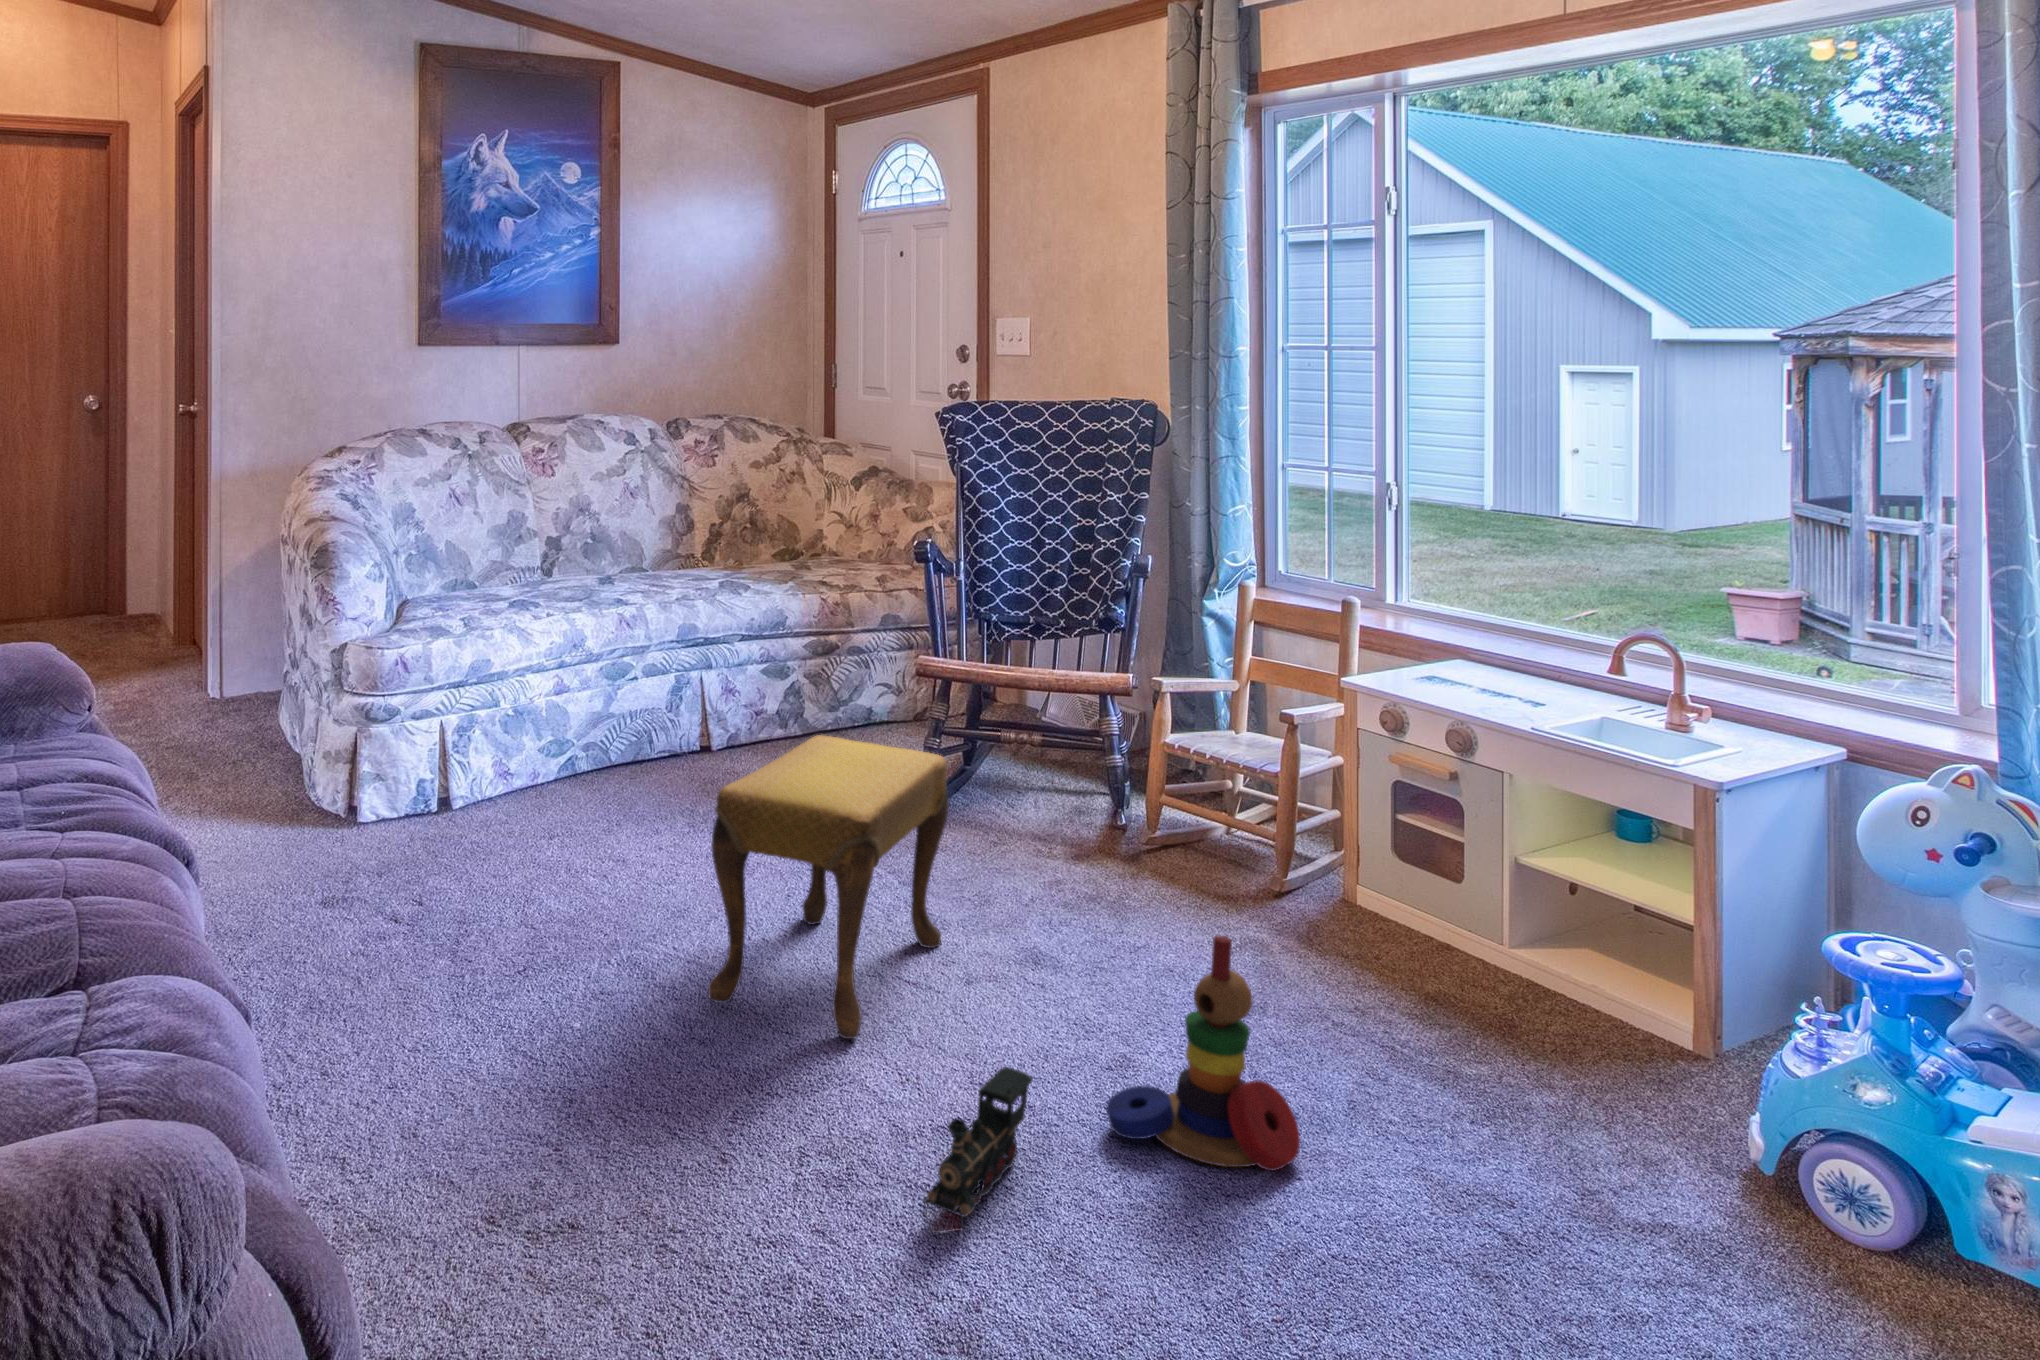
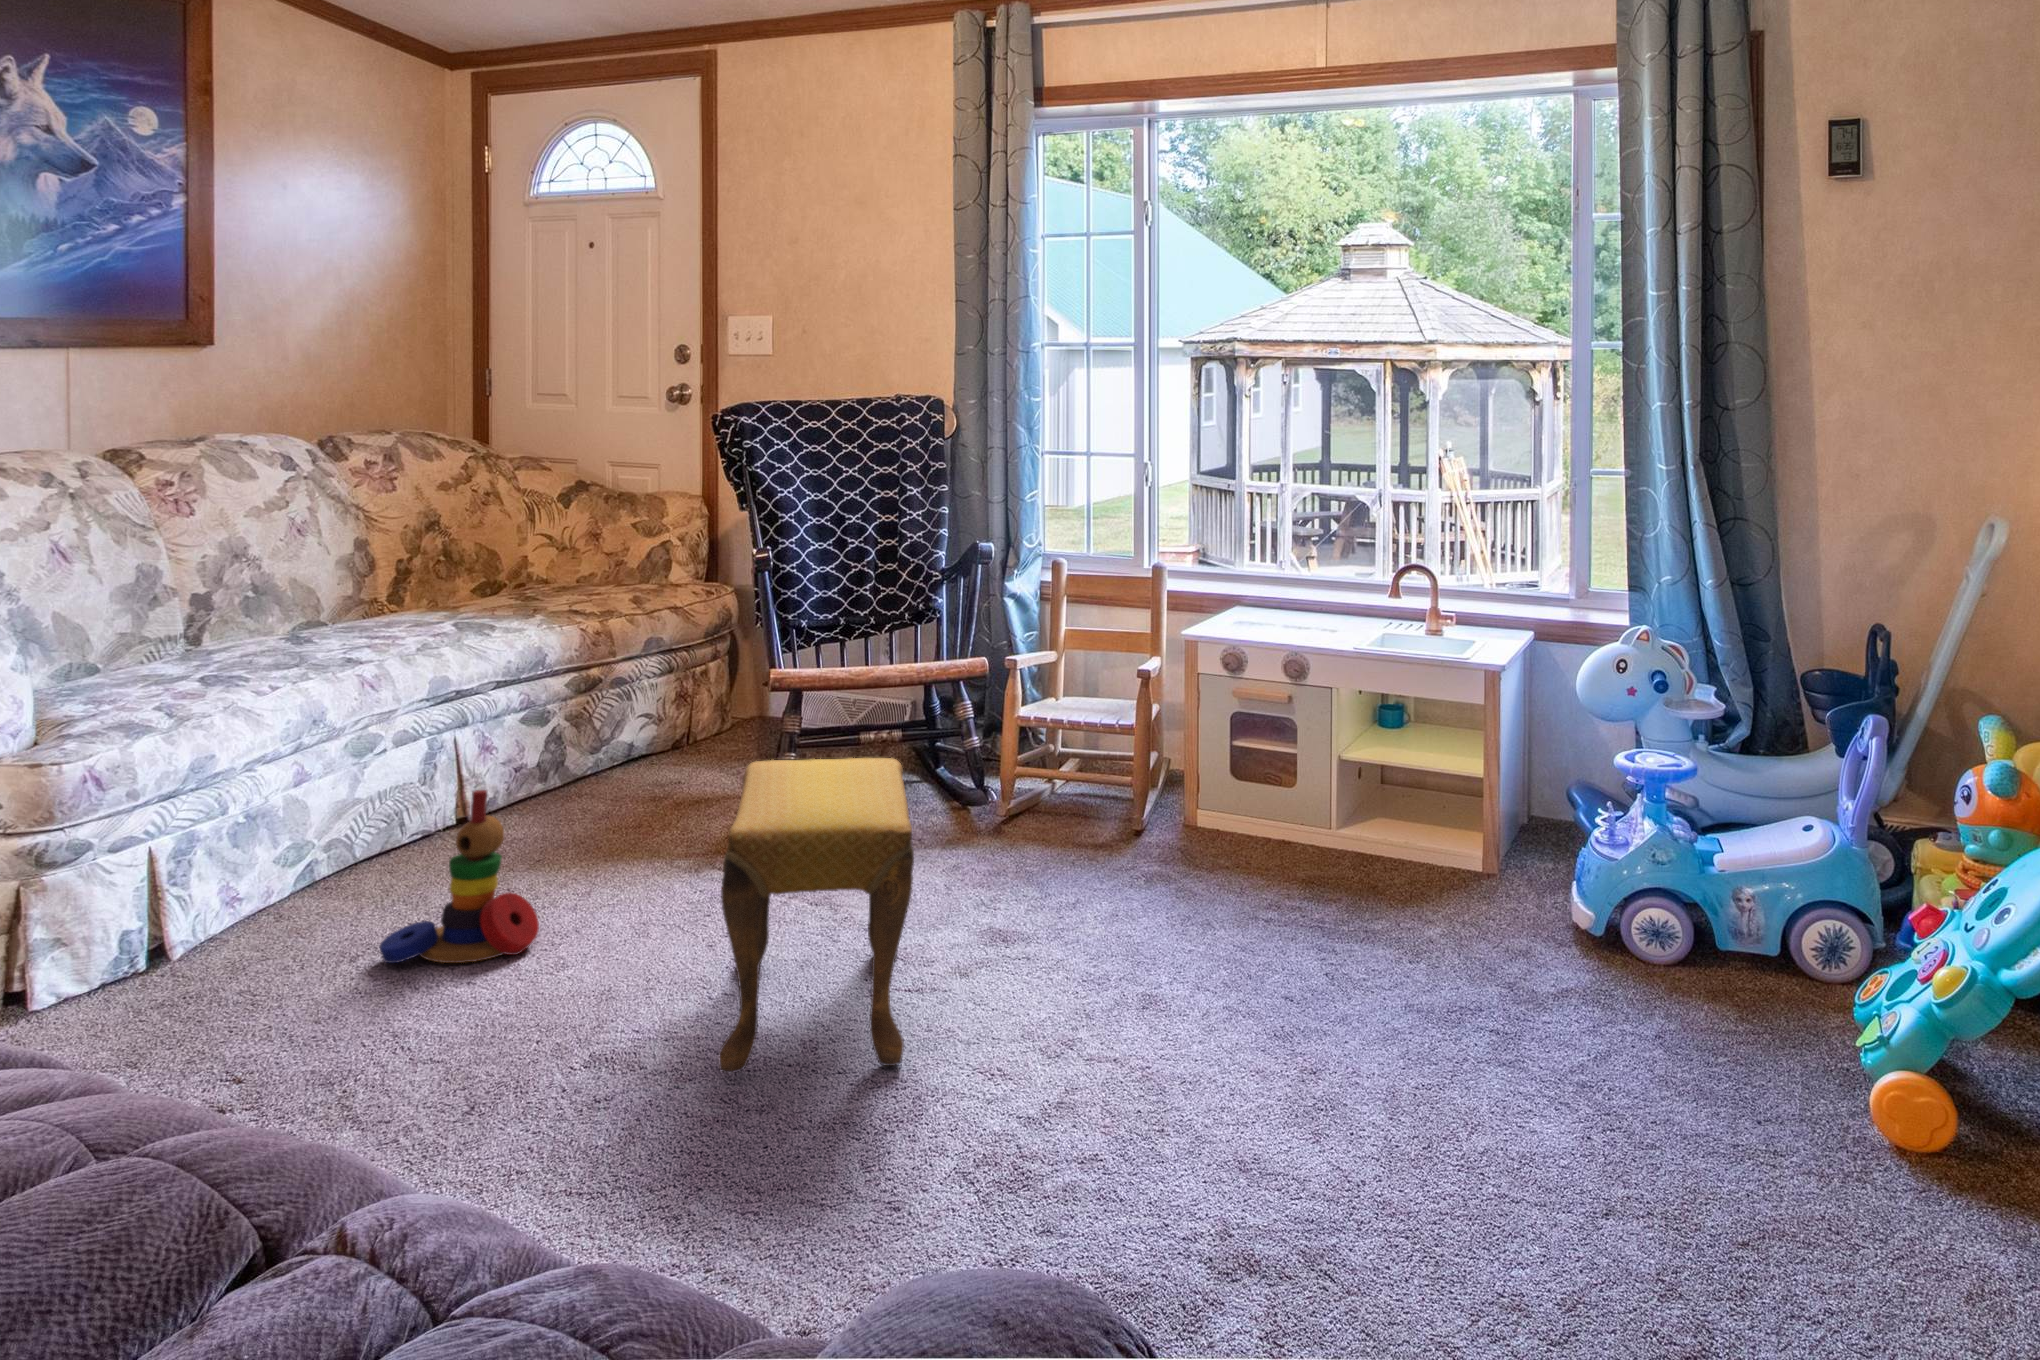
stacking toy: present [1106,936,1300,1171] -> present [379,790,539,963]
toy train: present [923,1067,1033,1233] -> none [1105,1033,1156,1206]

